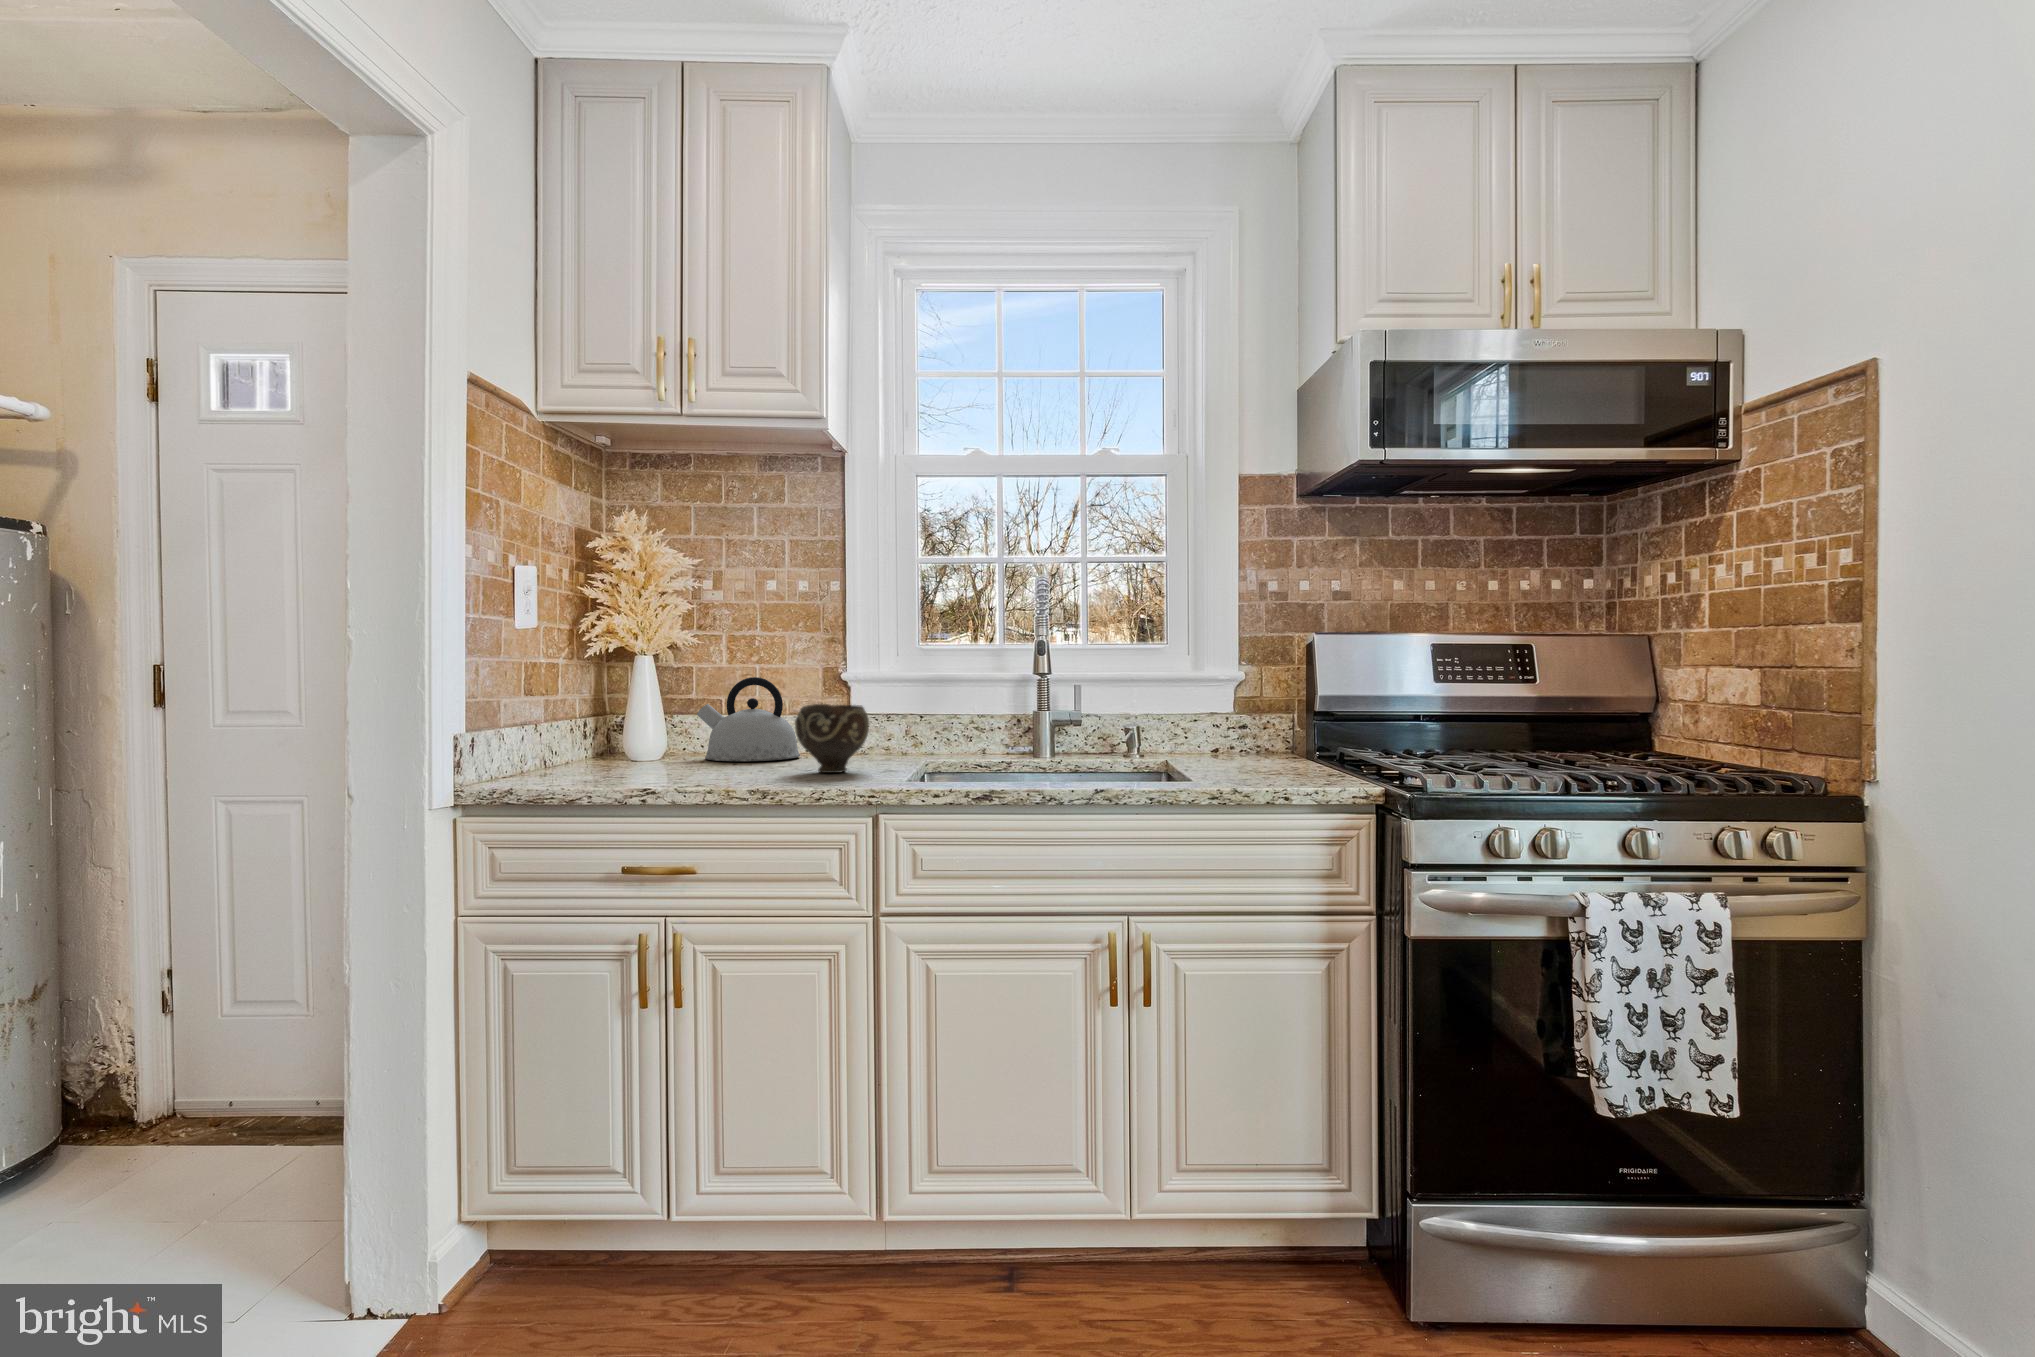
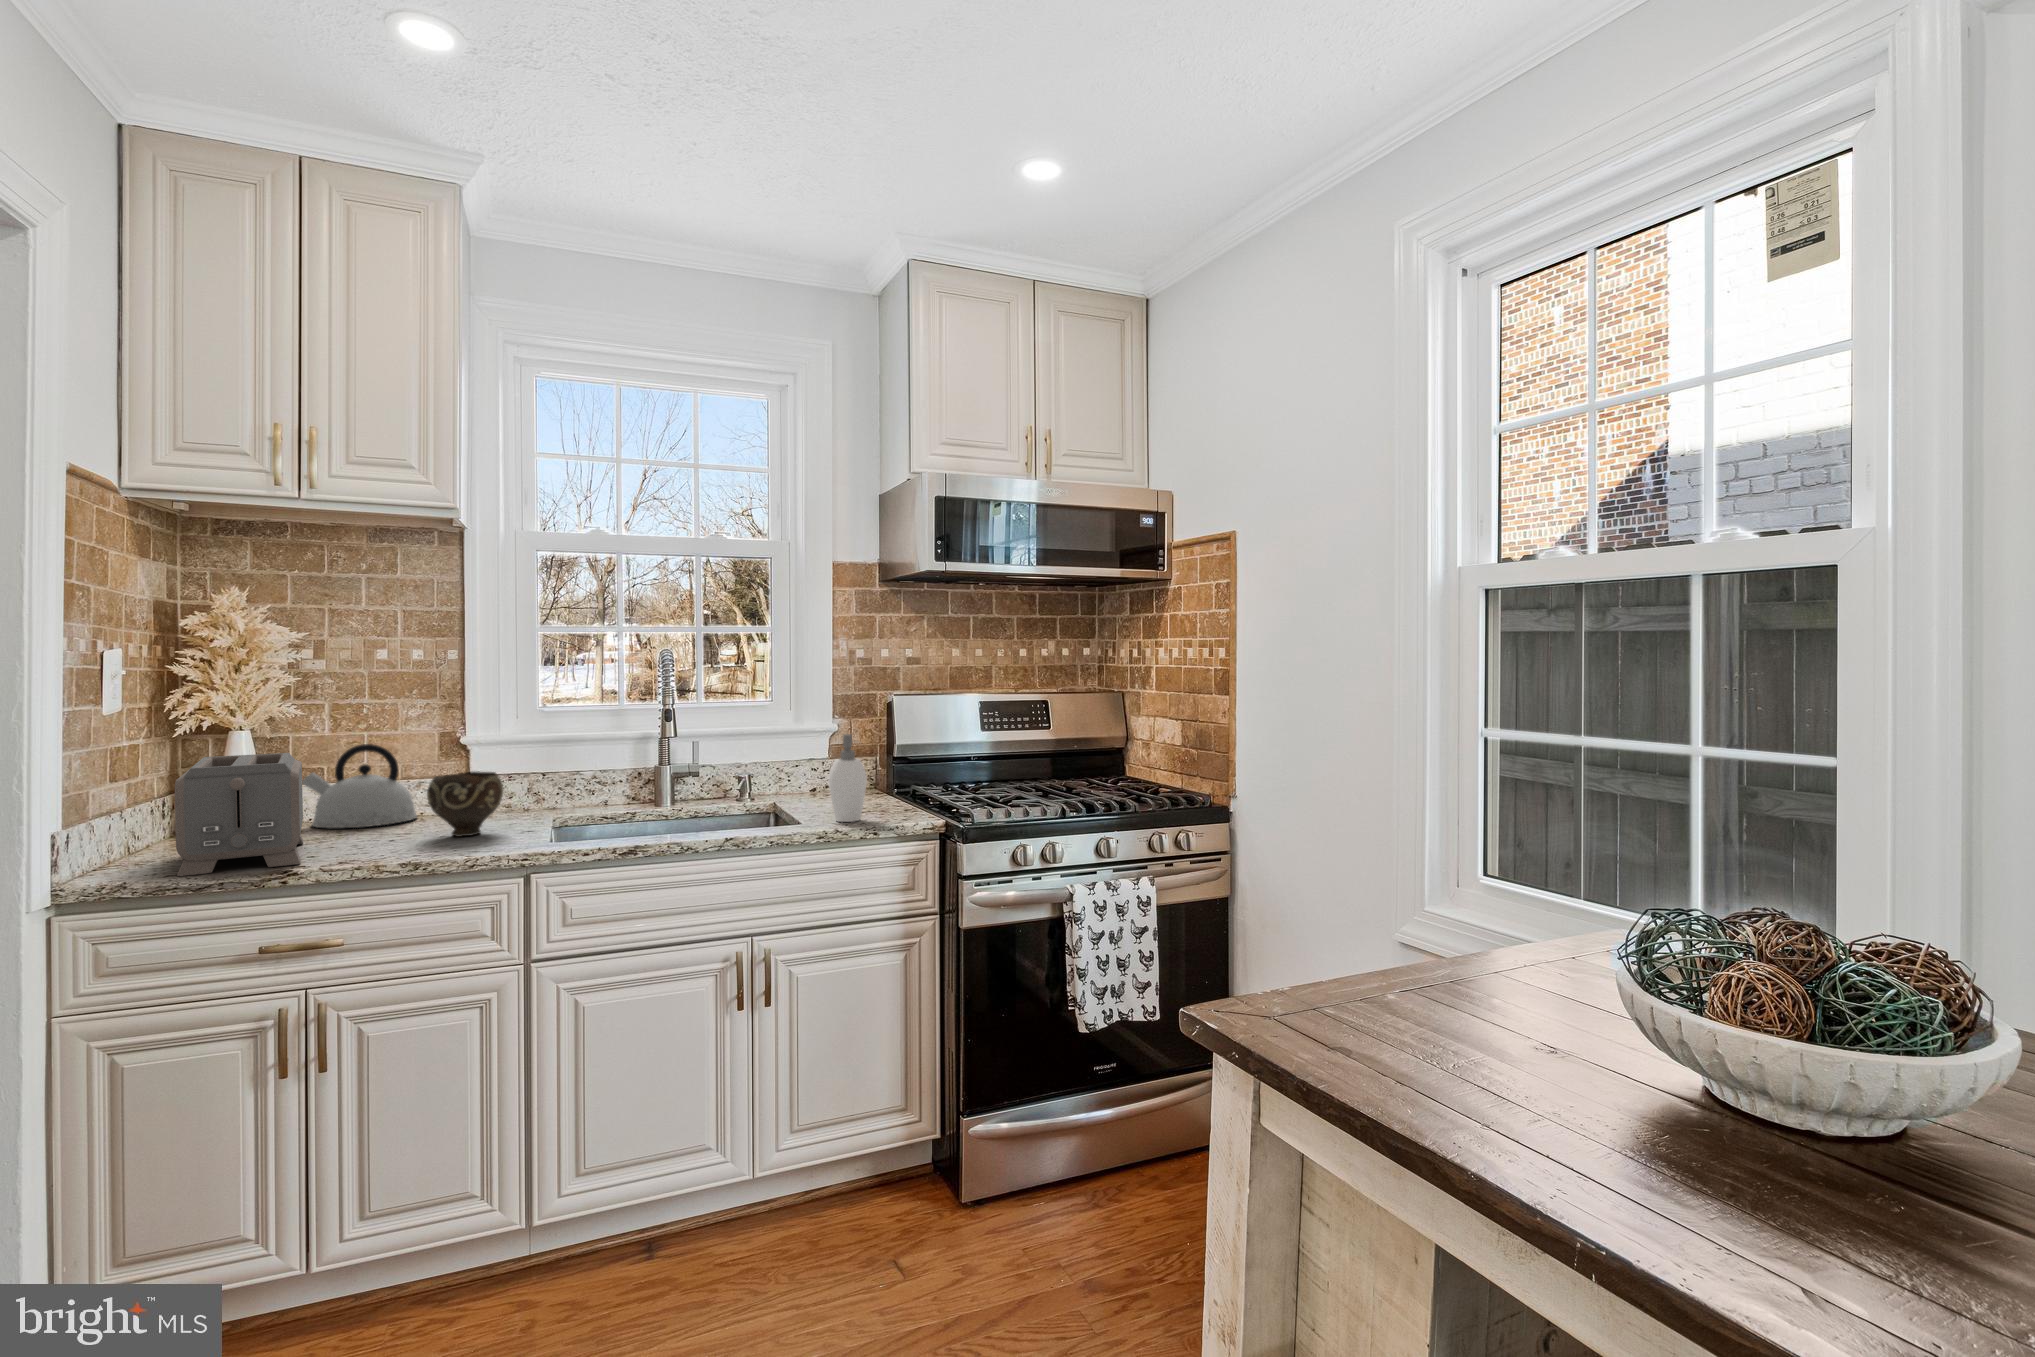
soap dispenser: none [1230,672,1280,784] -> present [828,734,867,822]
toaster: none [559,676,687,787] -> present [175,753,304,876]

